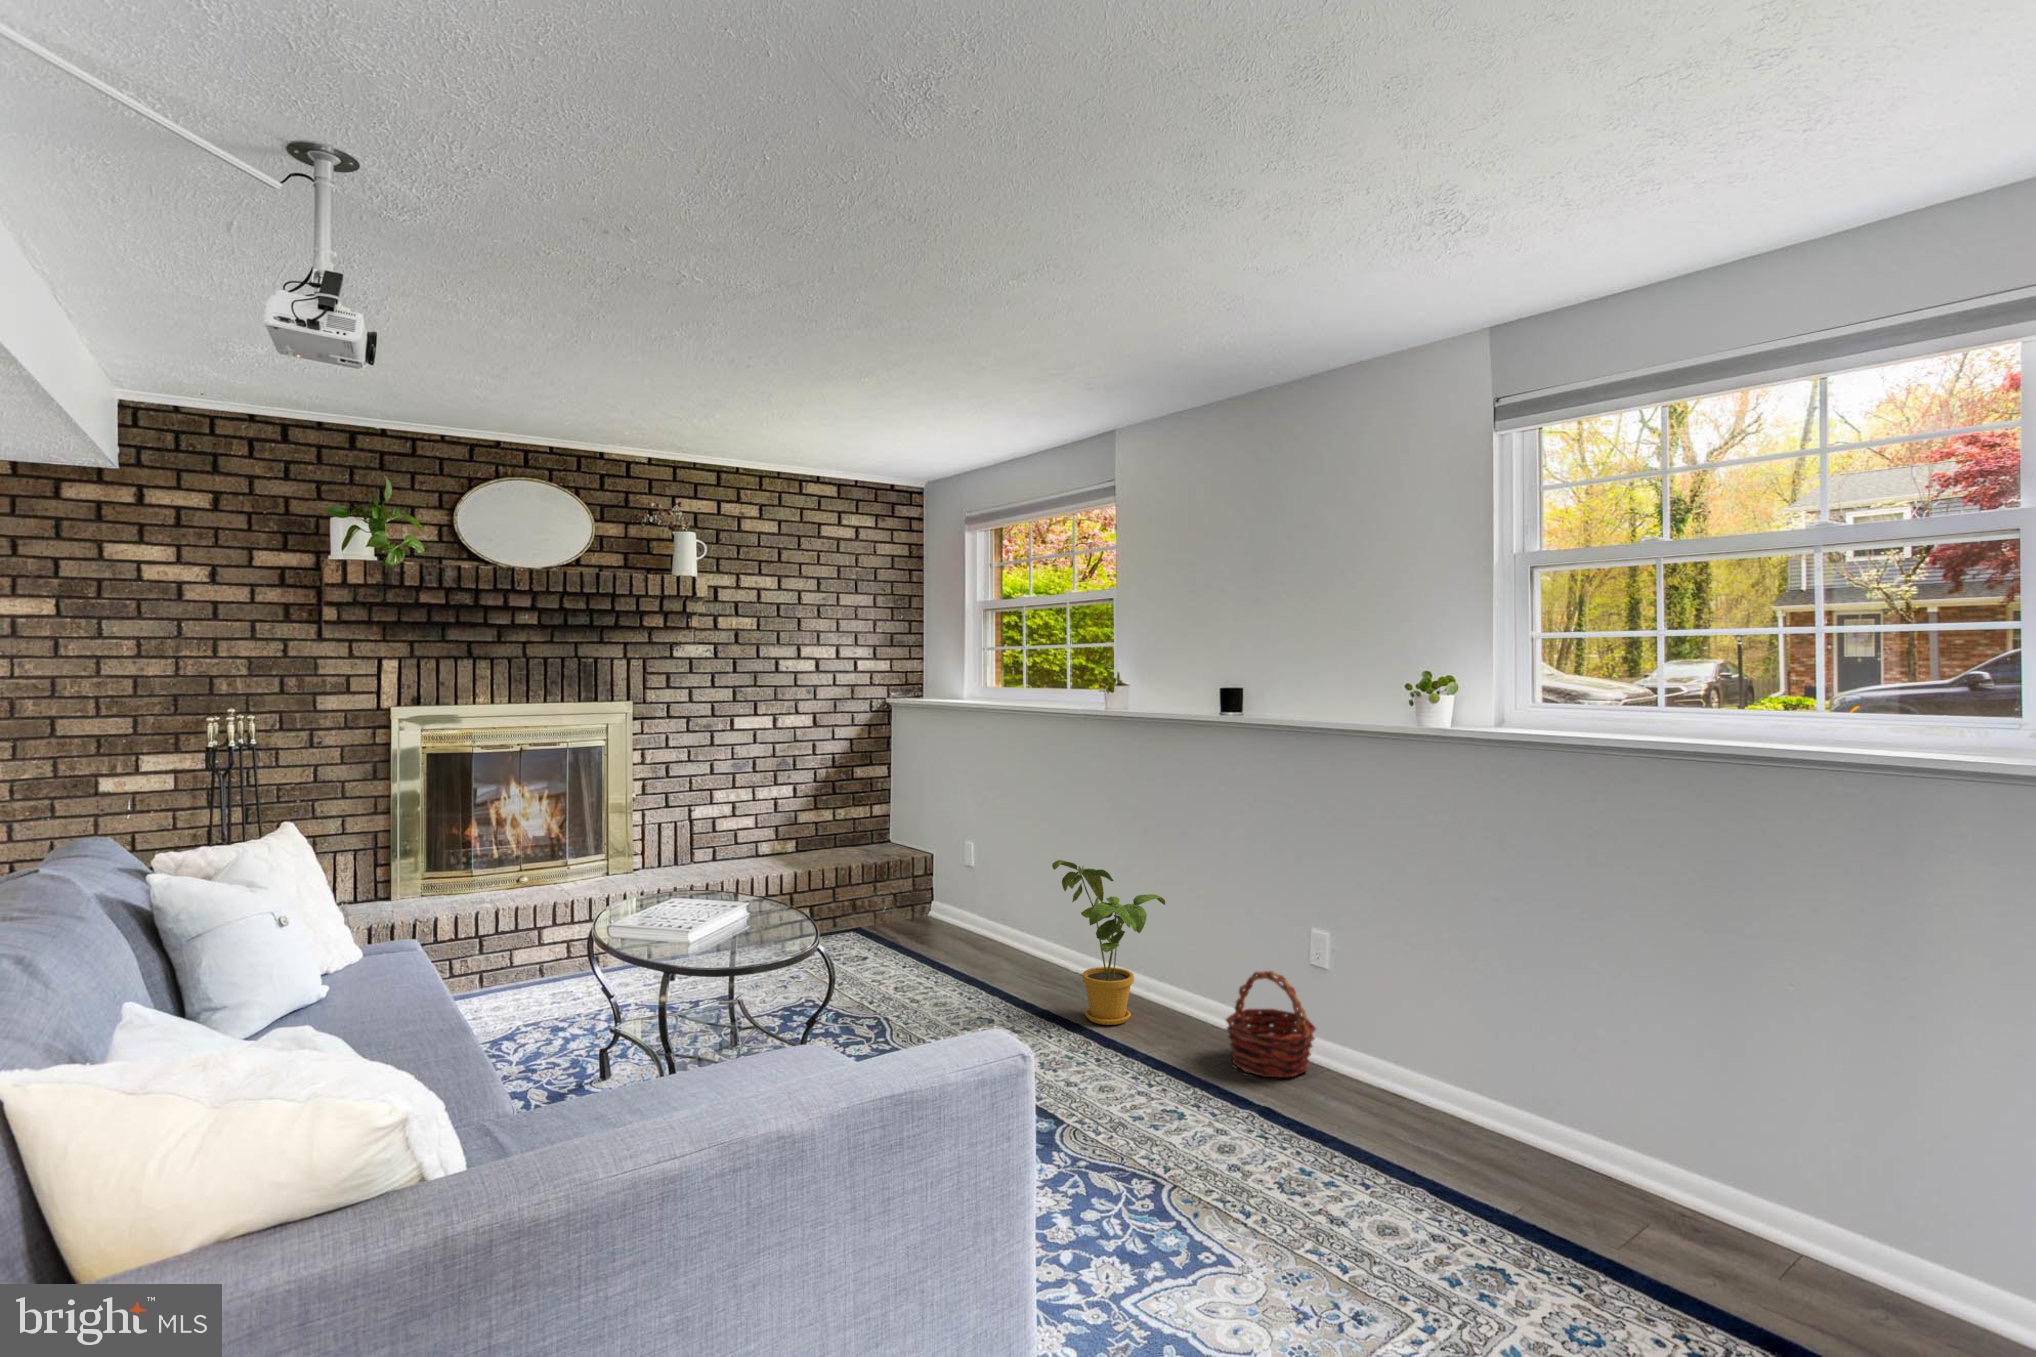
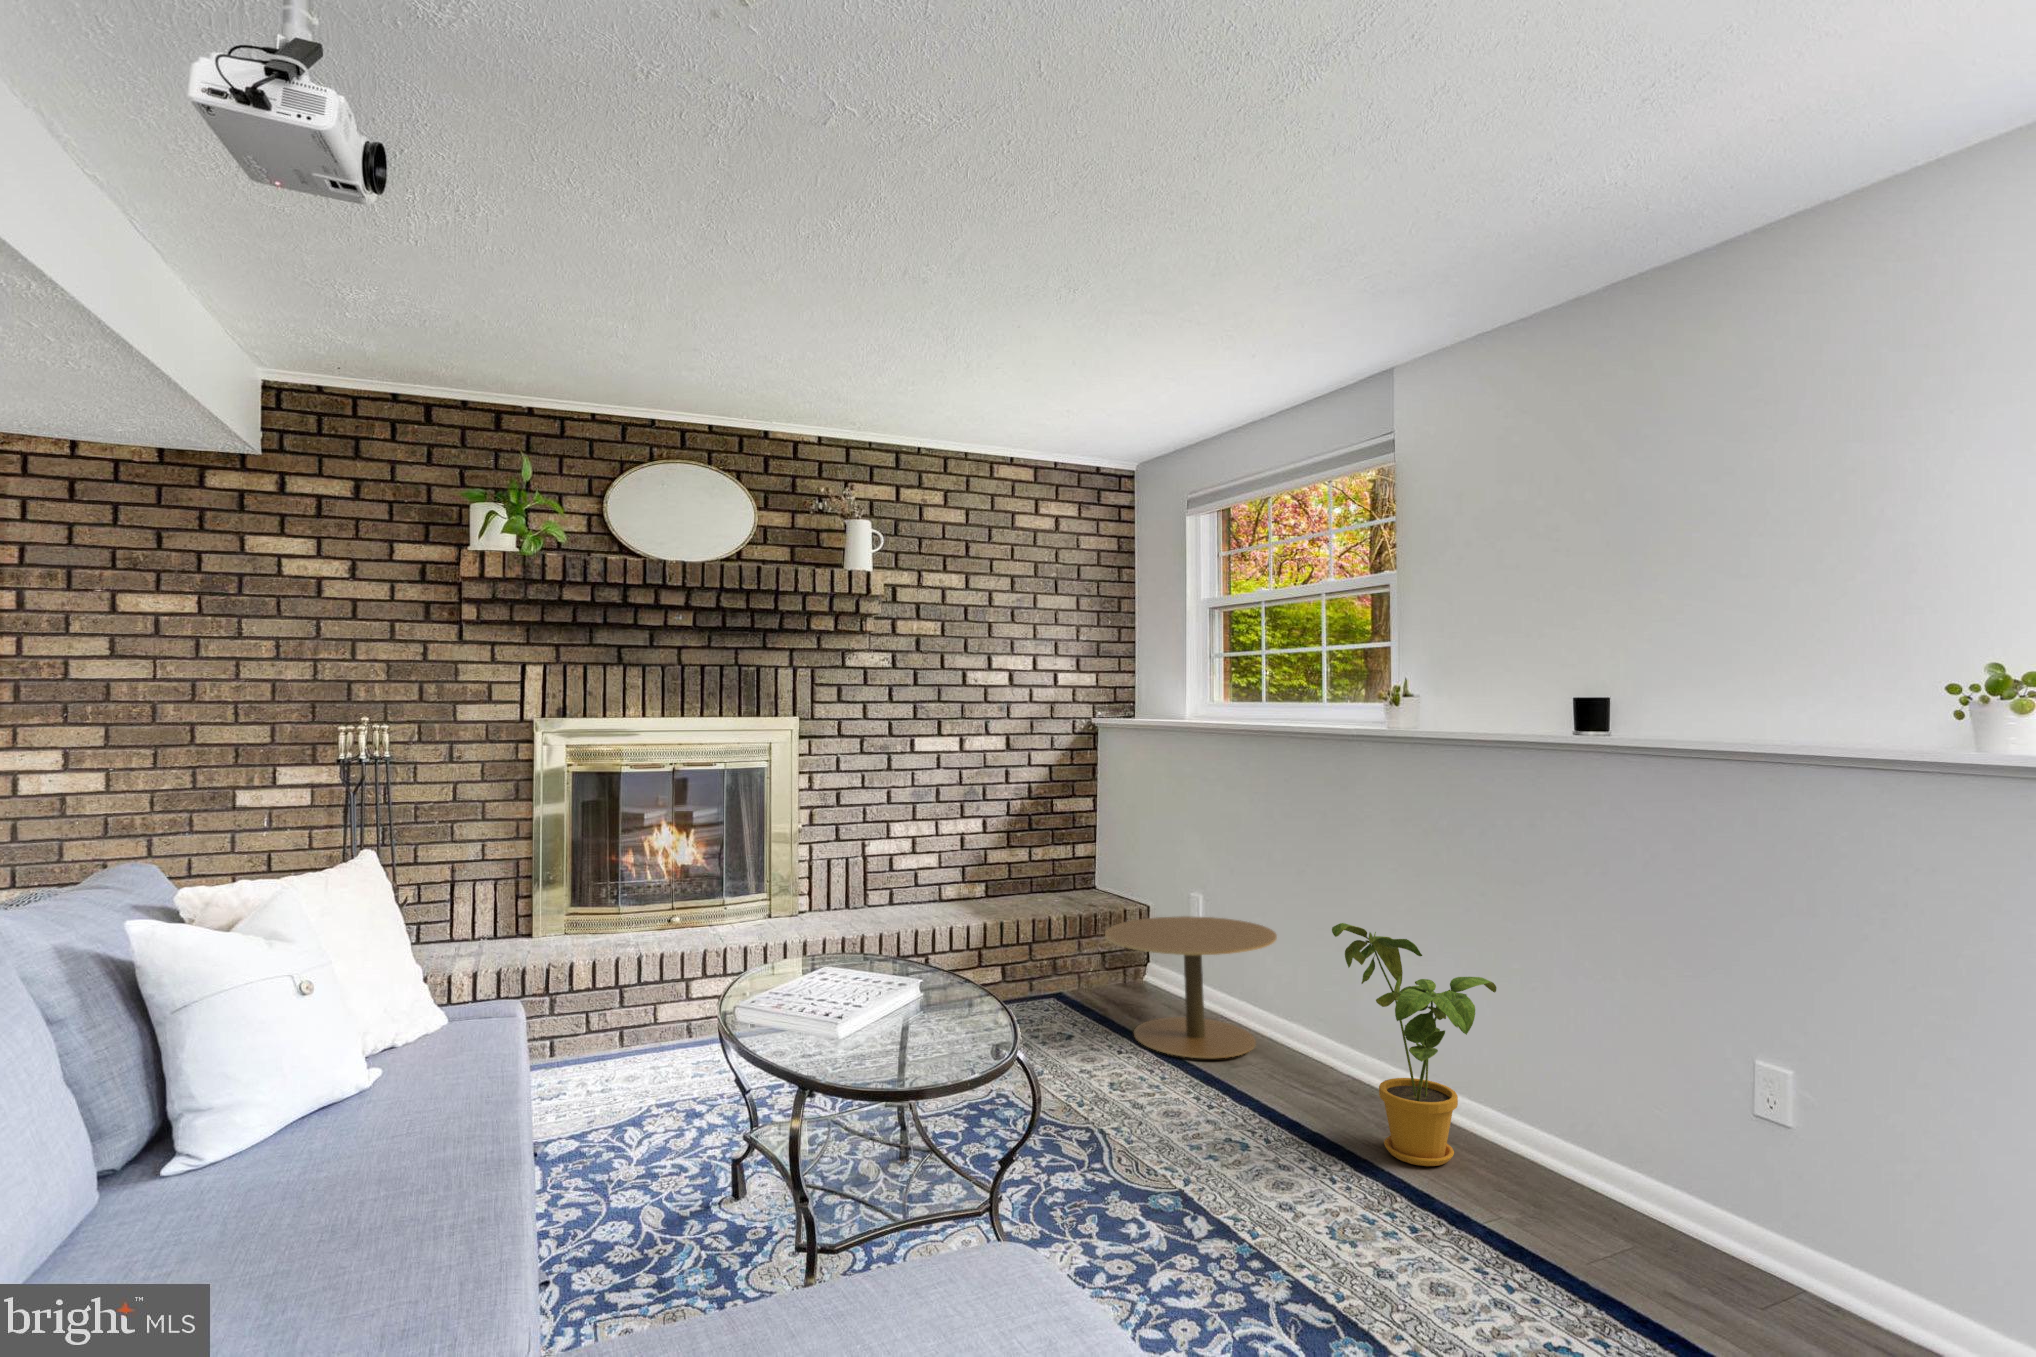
side table: none [893,861,1025,967] -> present [1105,916,1277,1058]
basket: present [1226,971,1316,1077] -> none [1627,1110,1796,1292]

